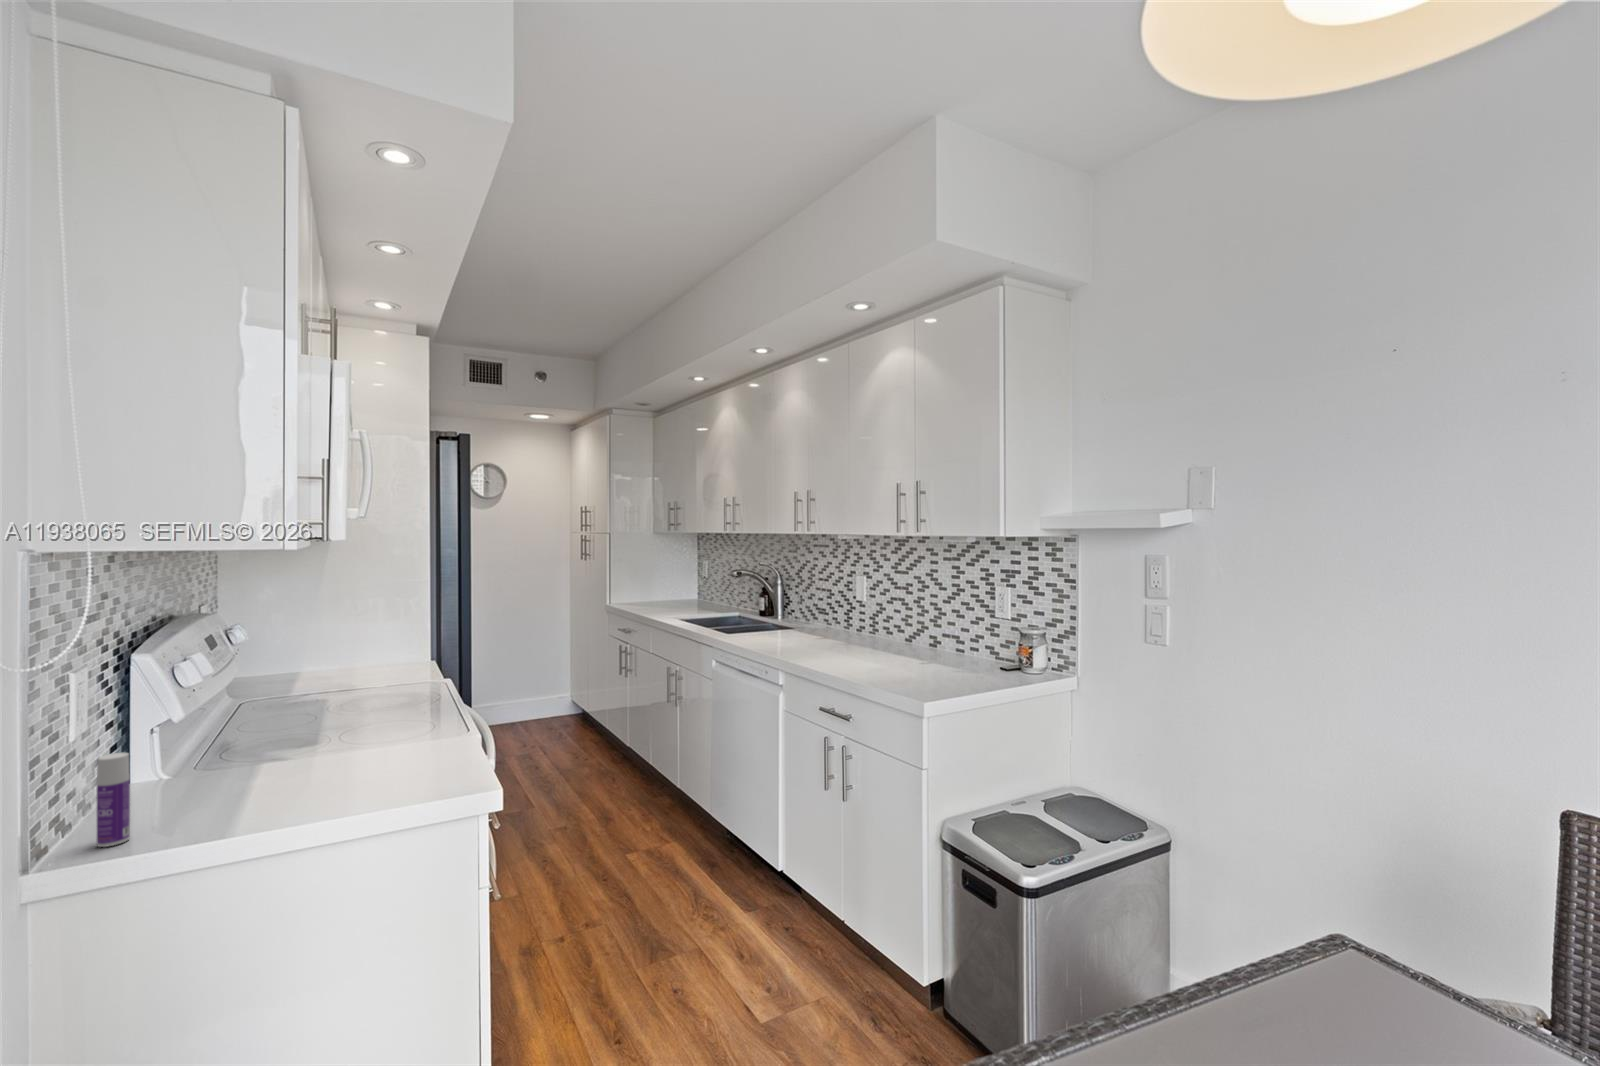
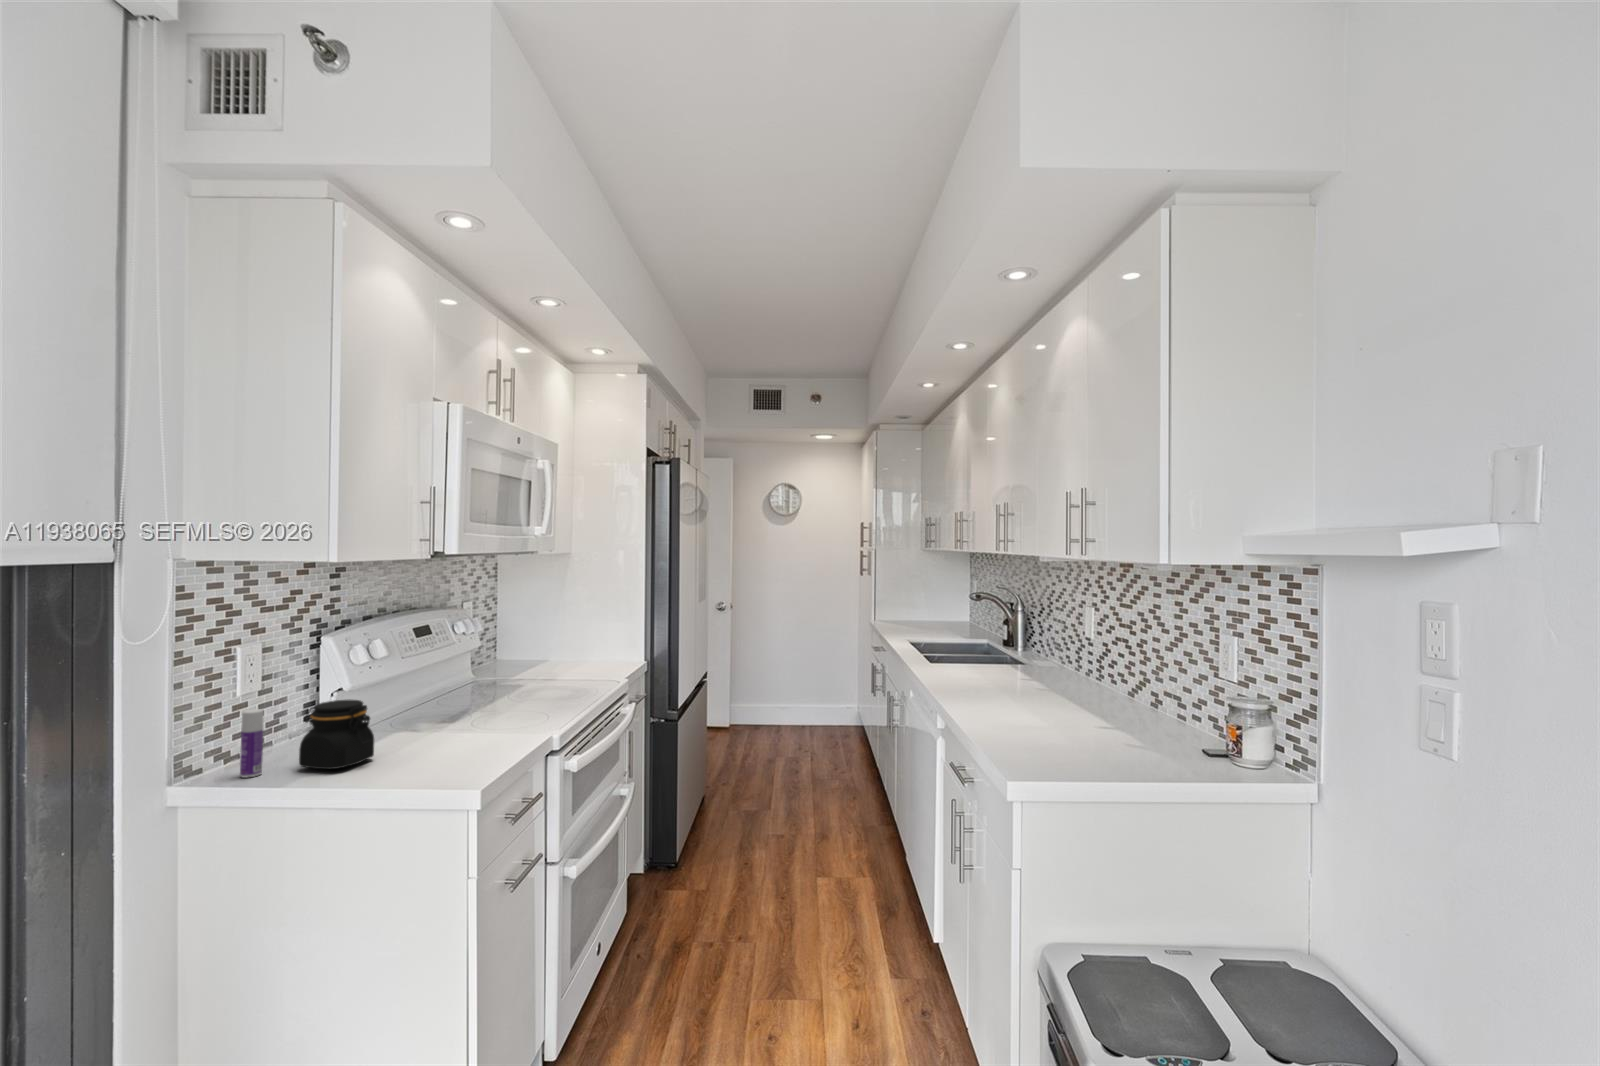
jar: none [174,725,283,818] -> present [299,700,374,769]

